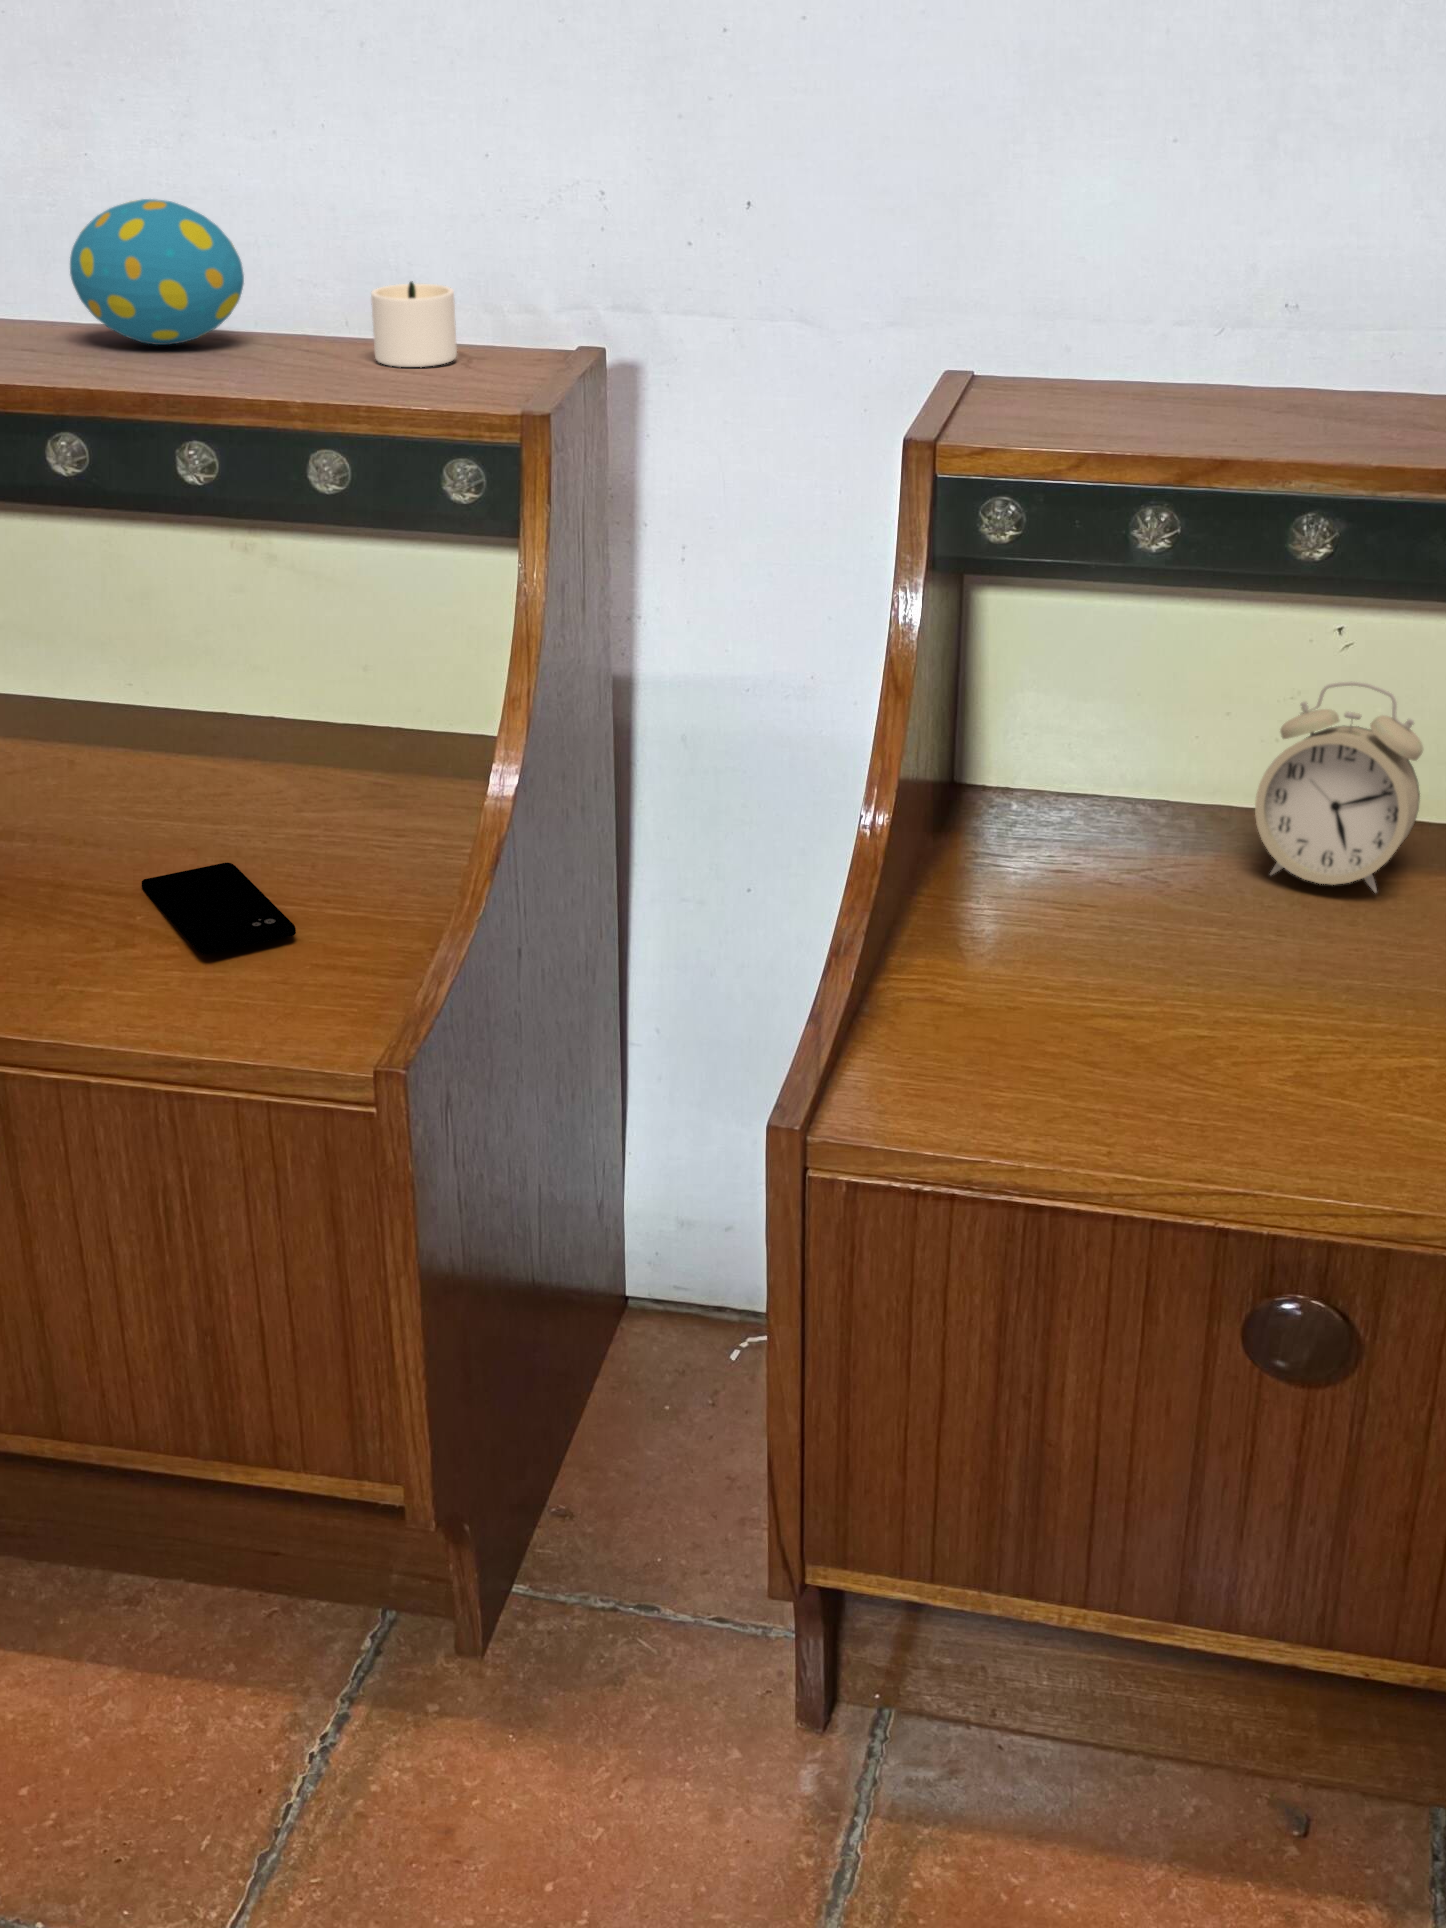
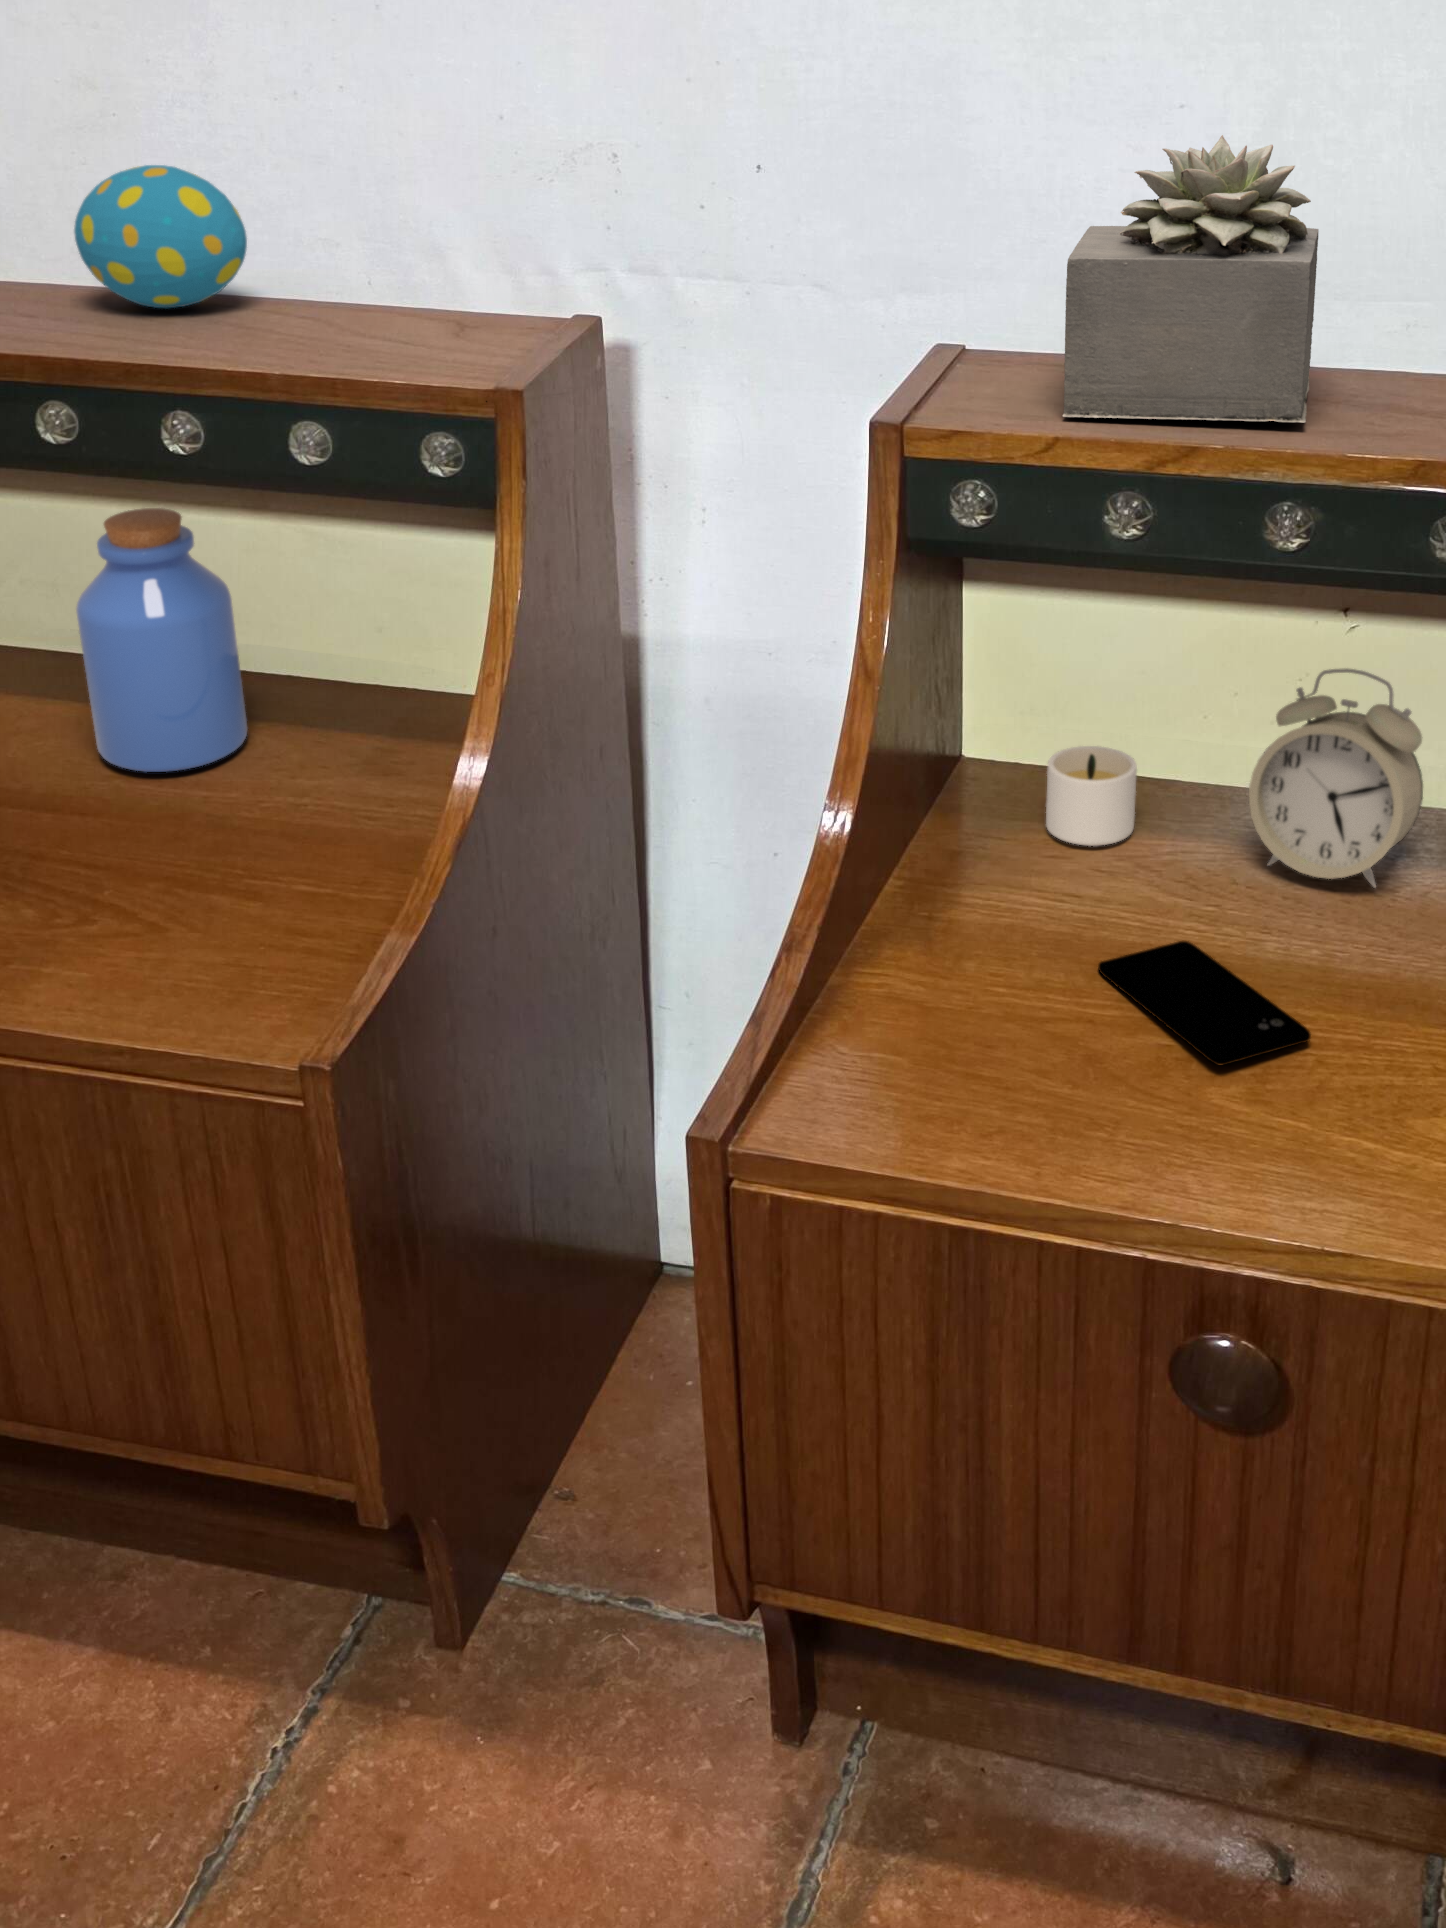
succulent plant: none [1088,159,1337,438] -> present [1063,135,1319,423]
candle: present [371,281,457,367] -> present [1046,746,1137,846]
jar: none [81,543,247,806] -> present [76,508,248,772]
smartphone: present [142,863,296,955] -> present [1098,941,1311,1065]

